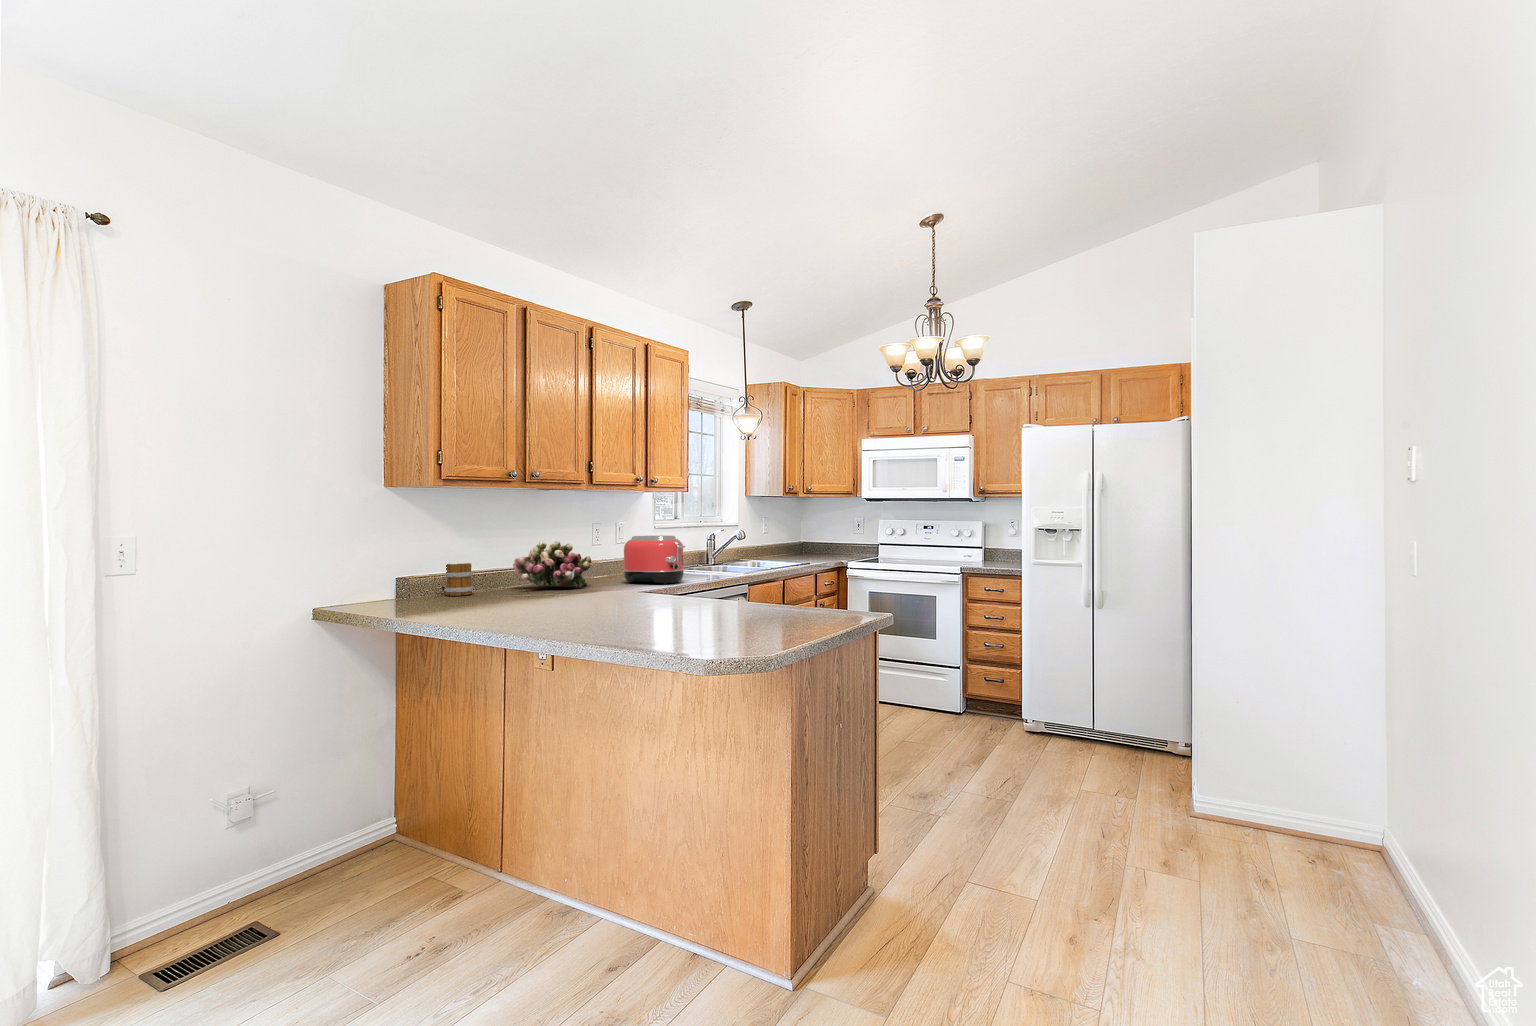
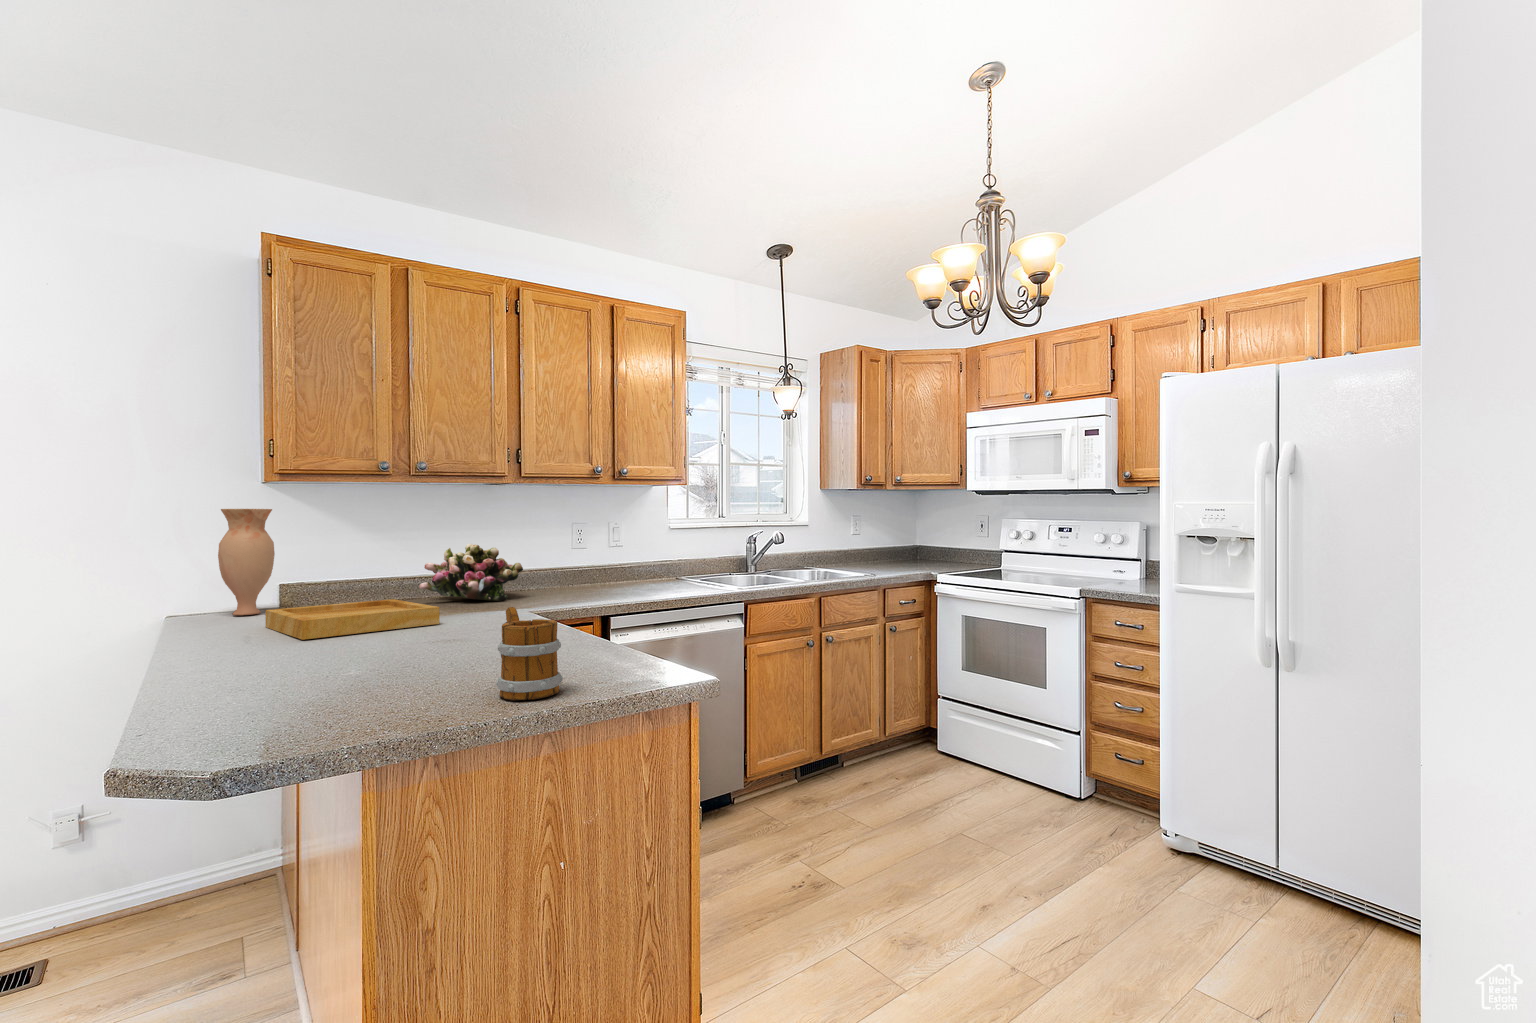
vase: none [378,510,422,604] -> present [218,509,275,615]
toaster: present [623,536,685,584] -> none [568,539,639,600]
mug: present [442,563,474,596] -> present [496,607,563,700]
tray: none [470,586,610,612] -> present [266,599,440,640]

